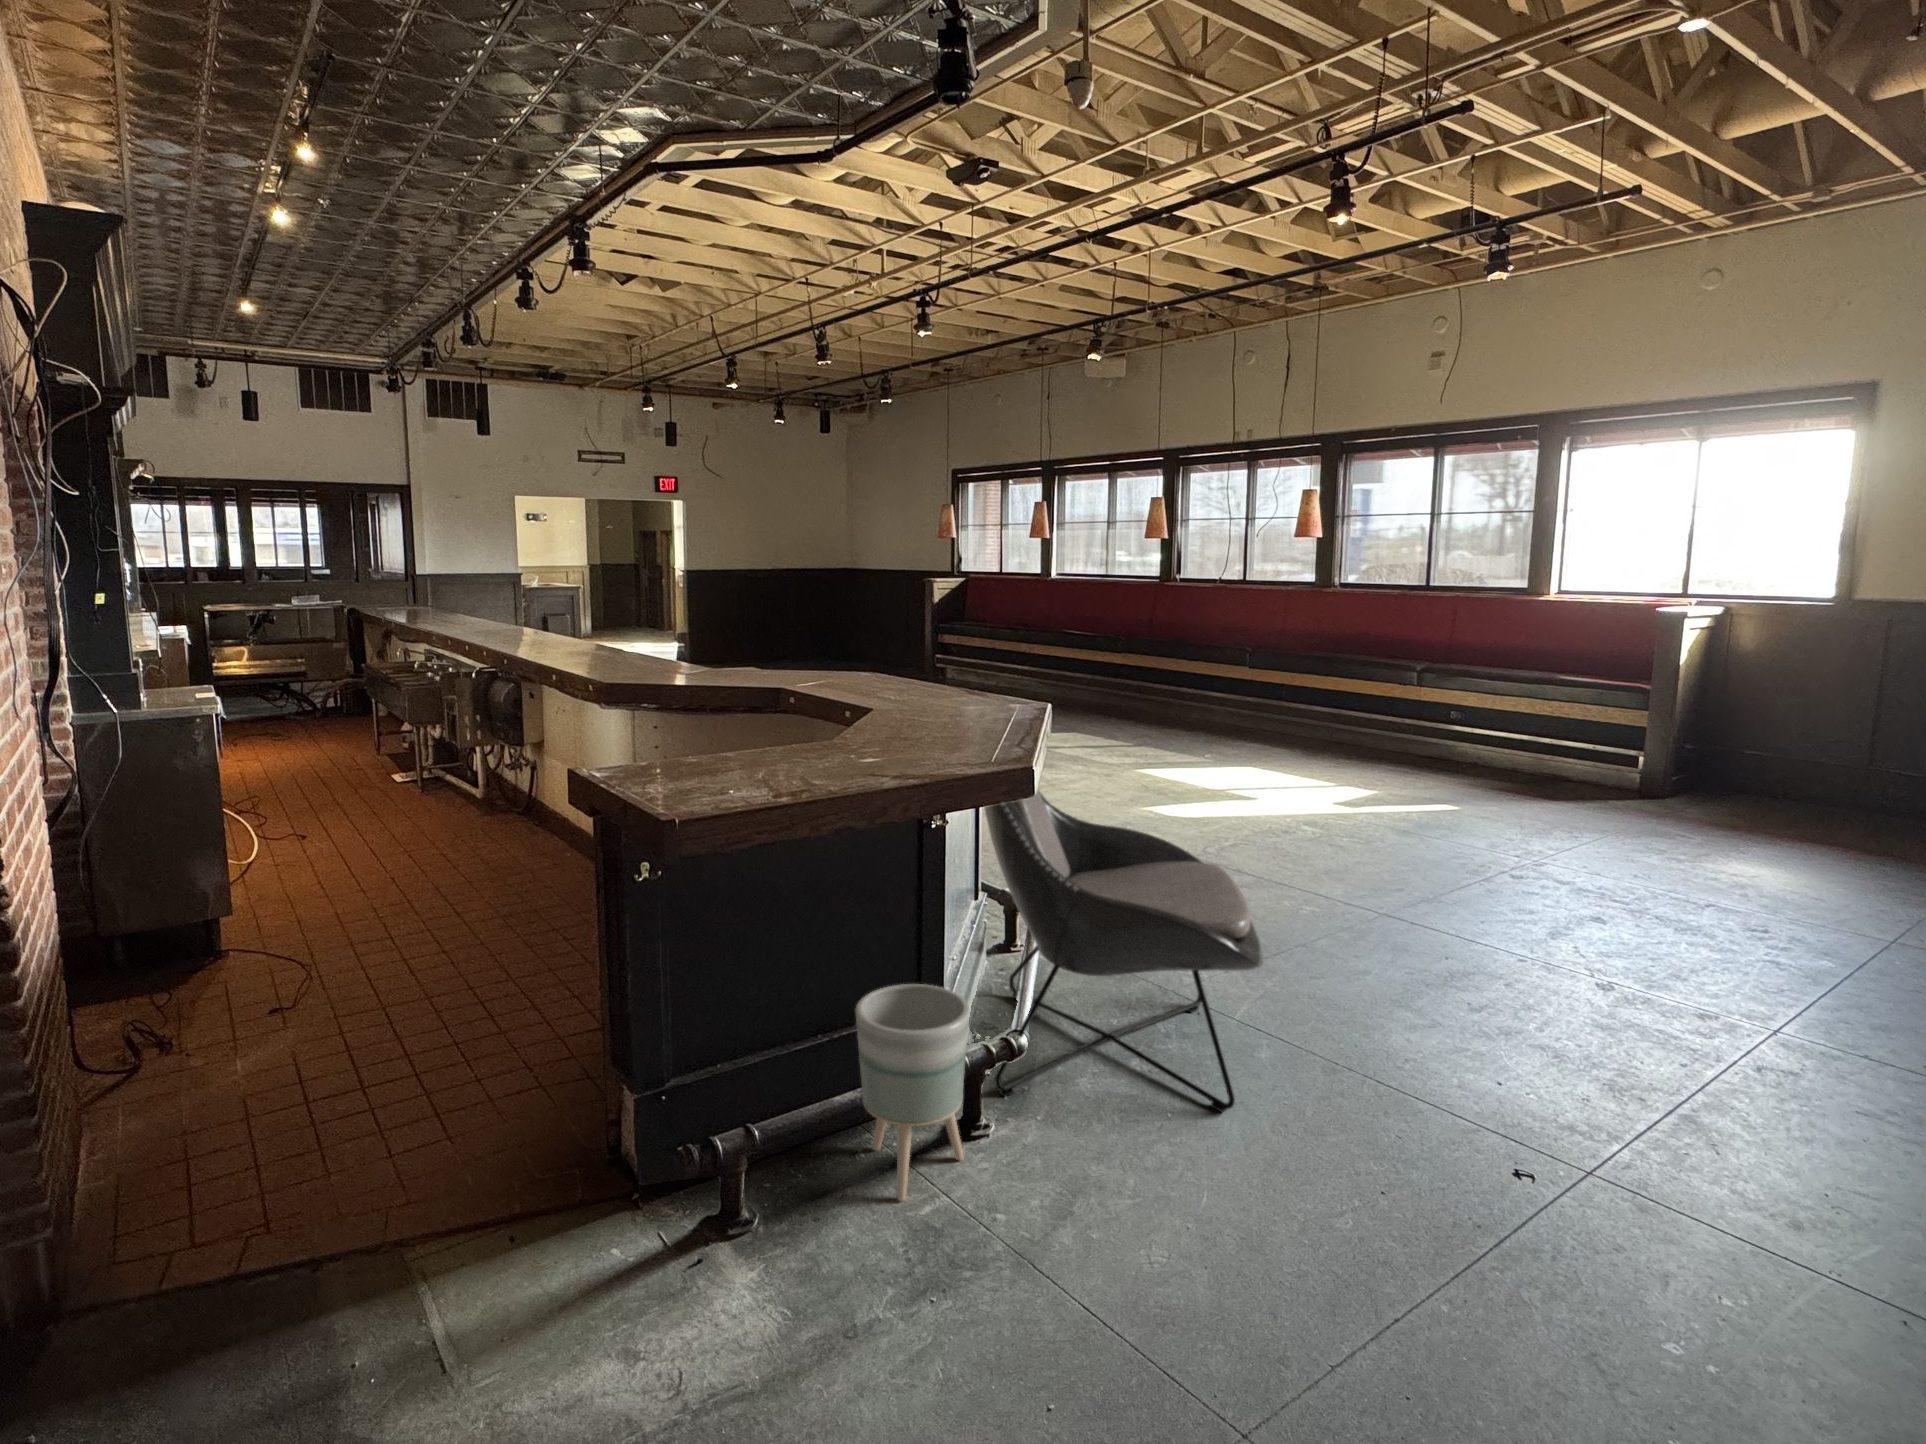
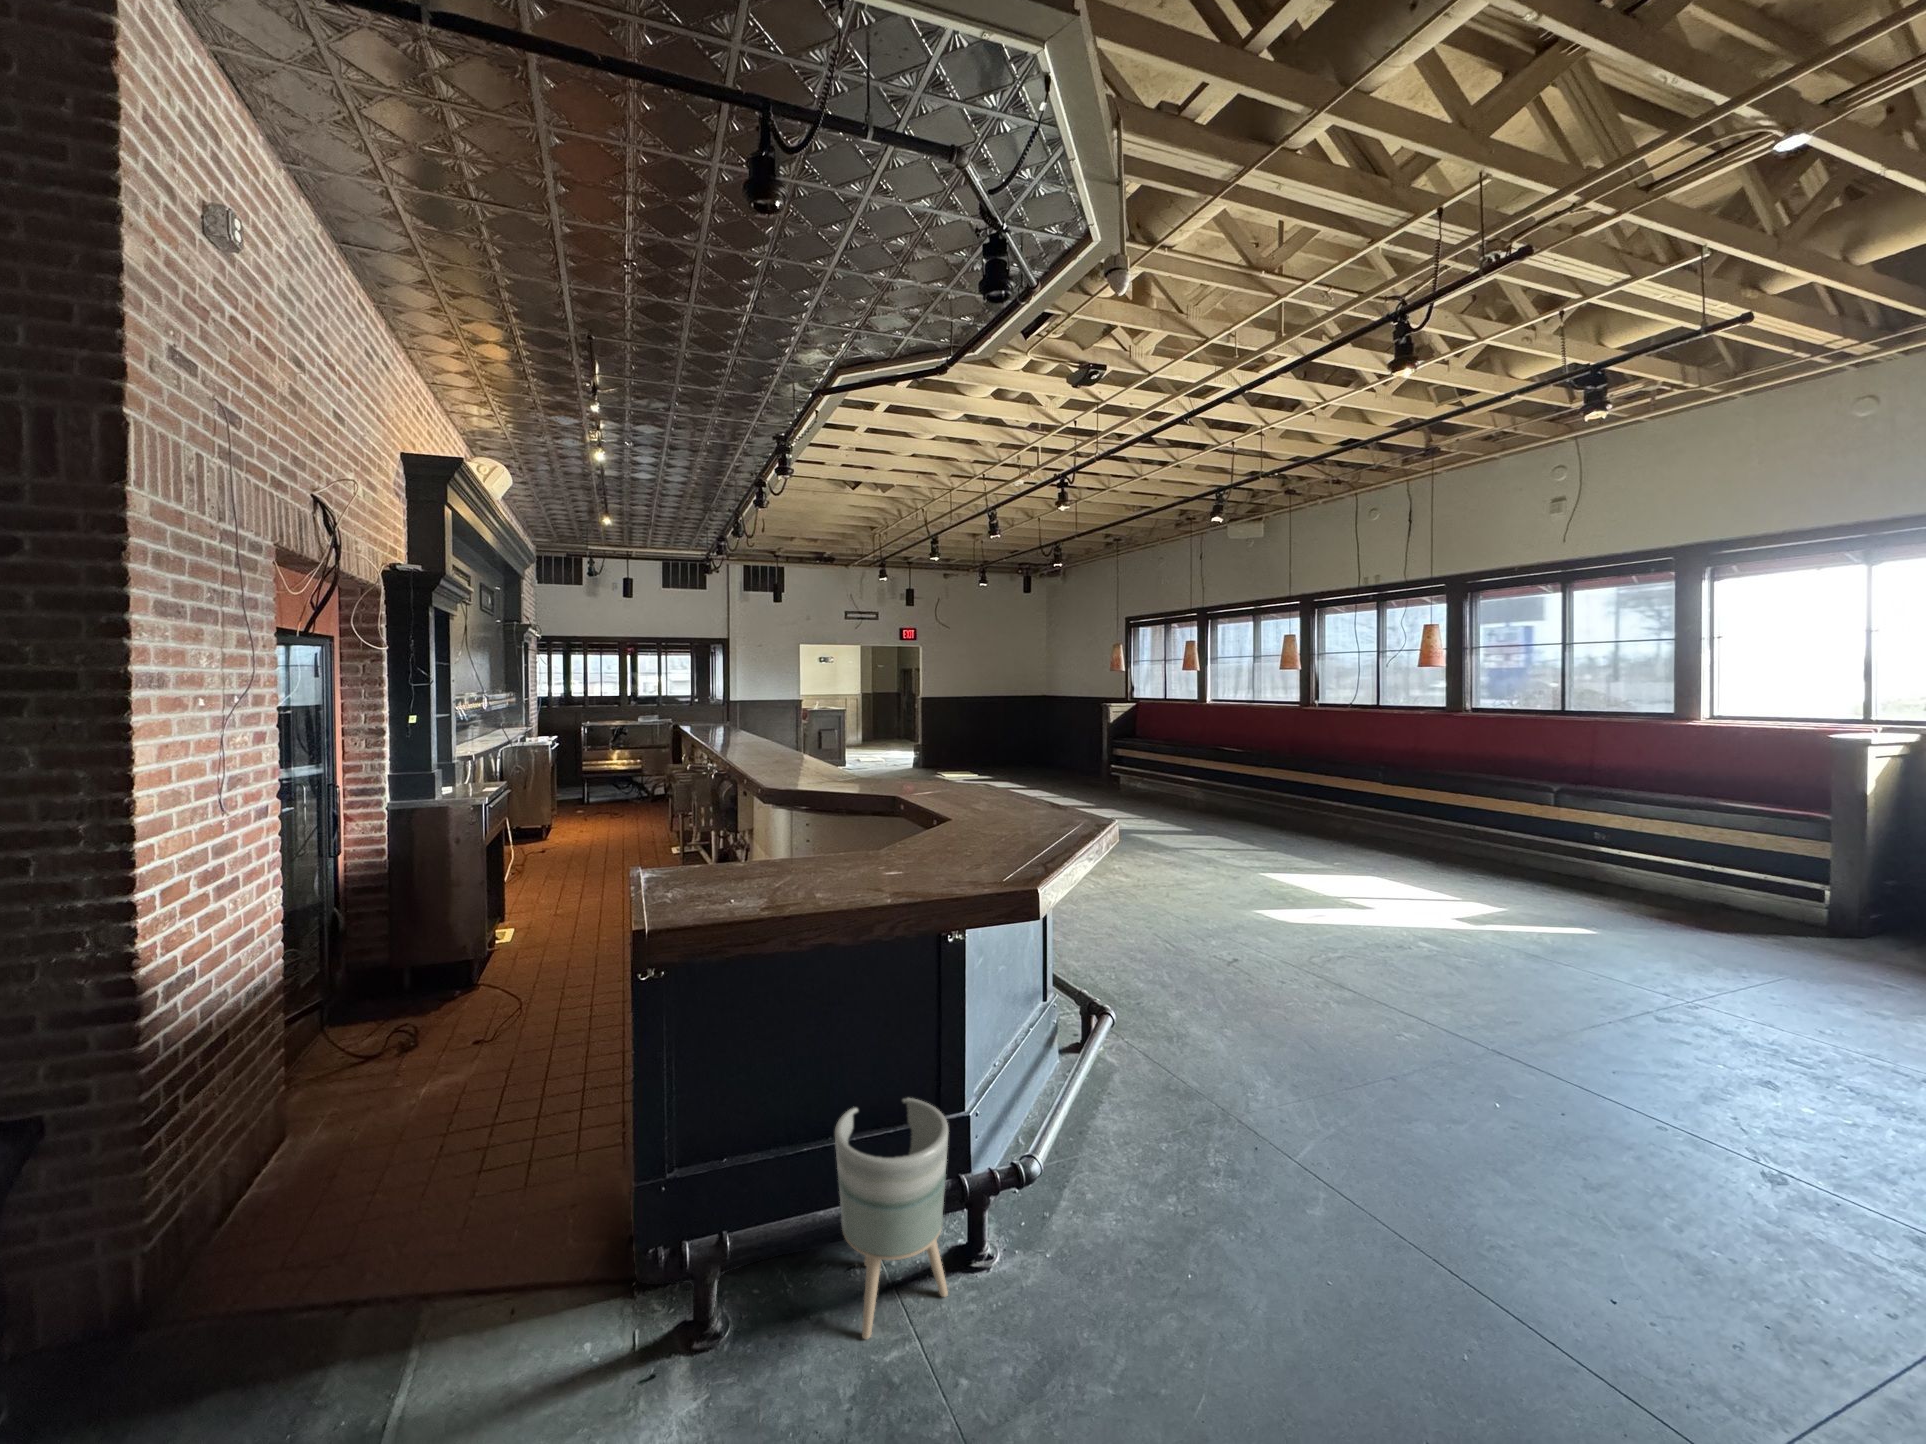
lounge chair: present [985,790,1263,1112] -> none [1005,867,1297,1286]

